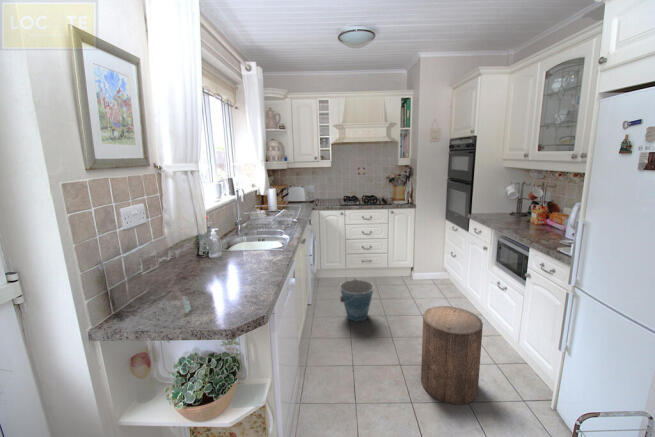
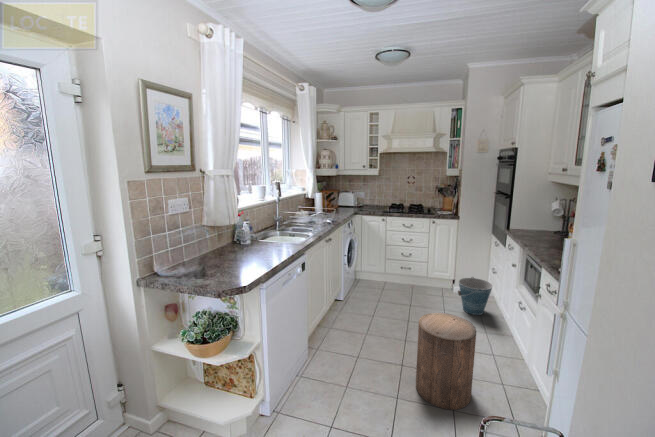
bucket: present [340,279,374,321] -> present [458,277,493,315]

